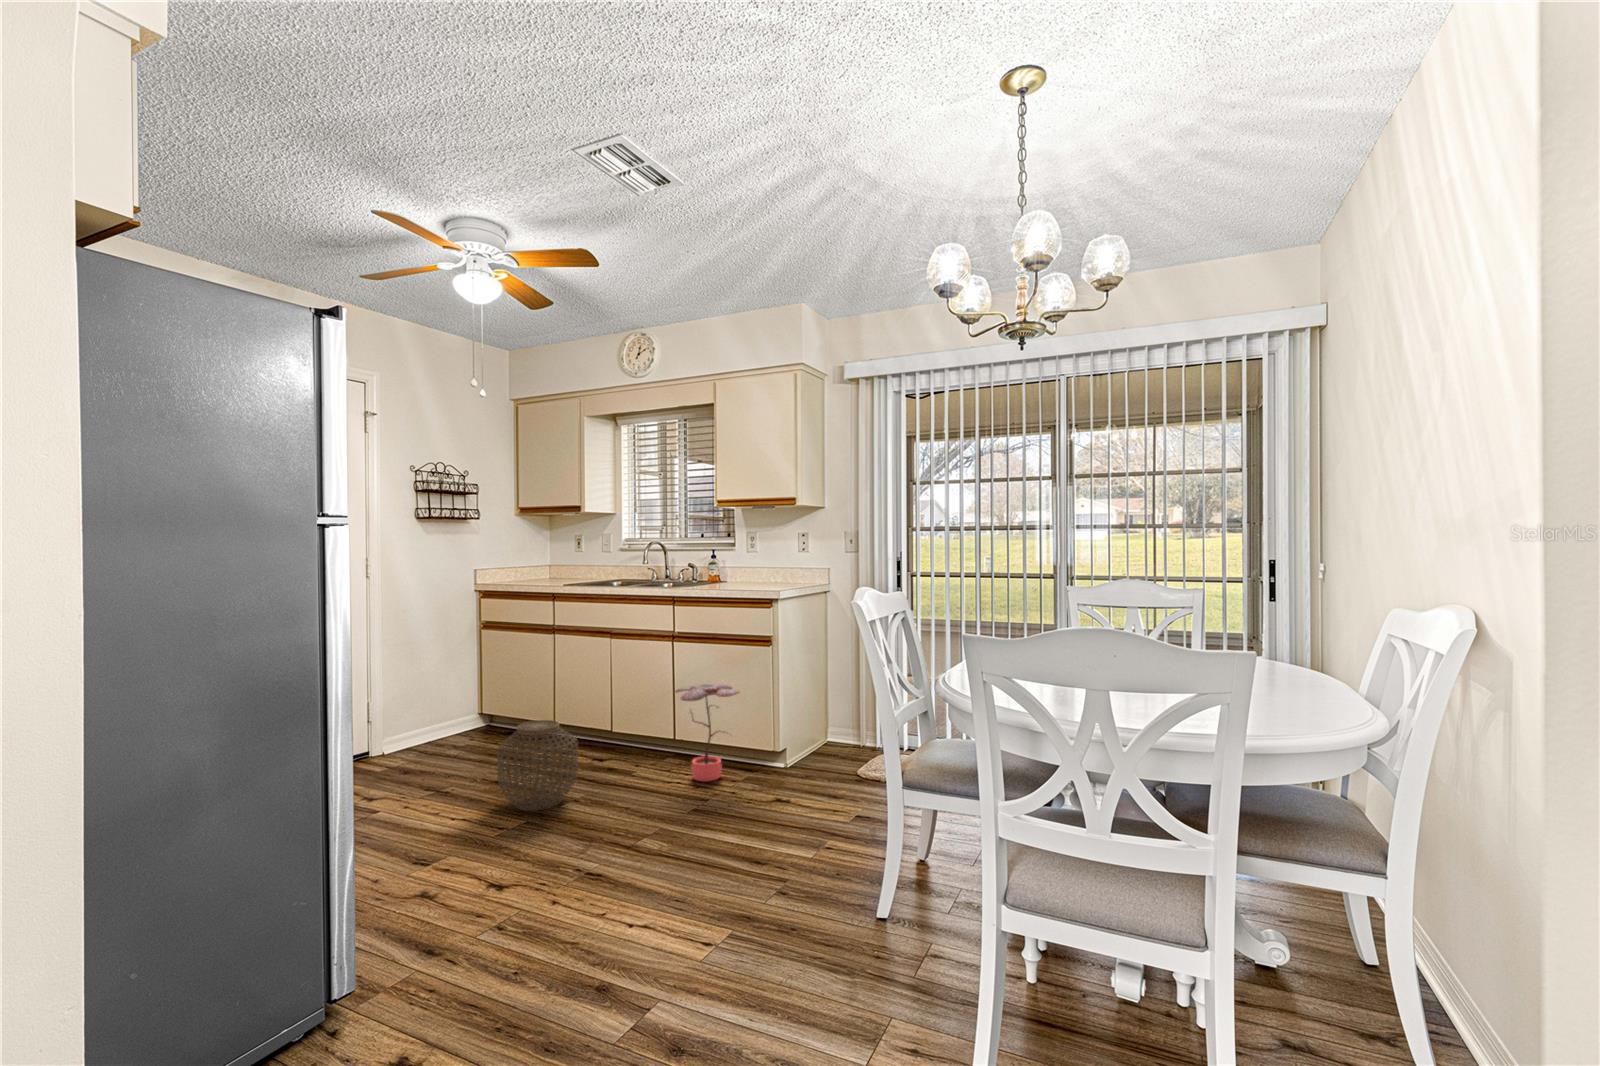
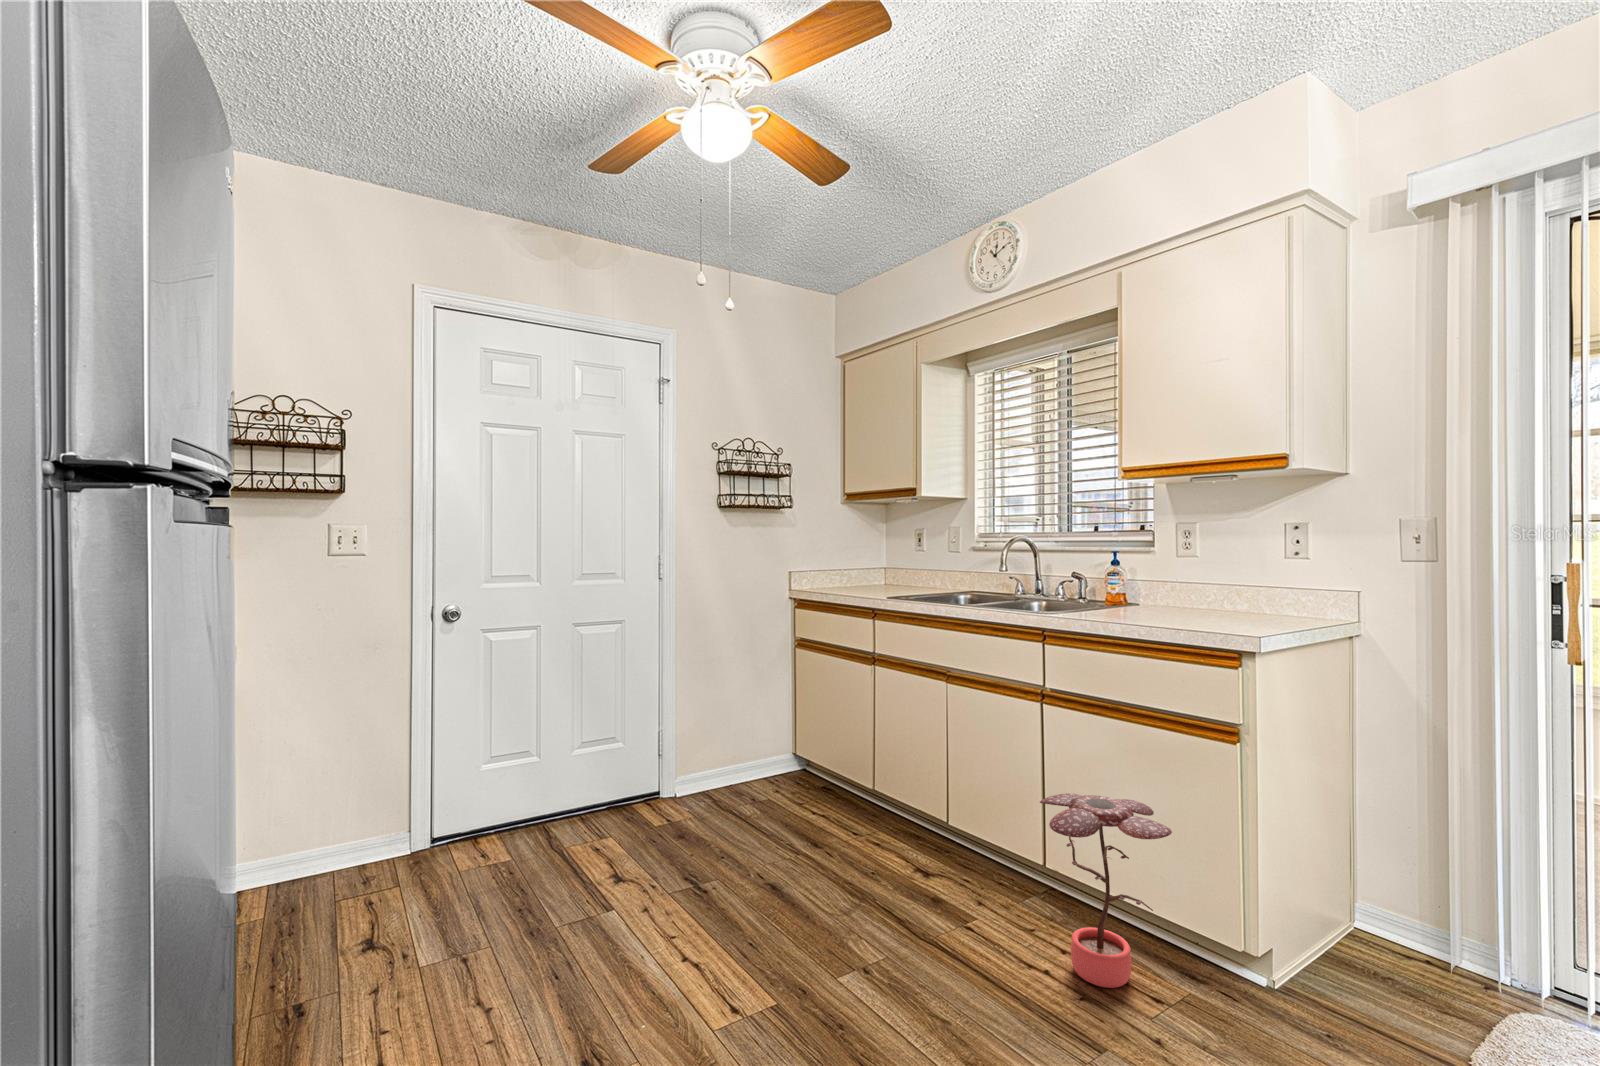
woven basket: present [497,720,578,811] -> none [748,818,871,976]

